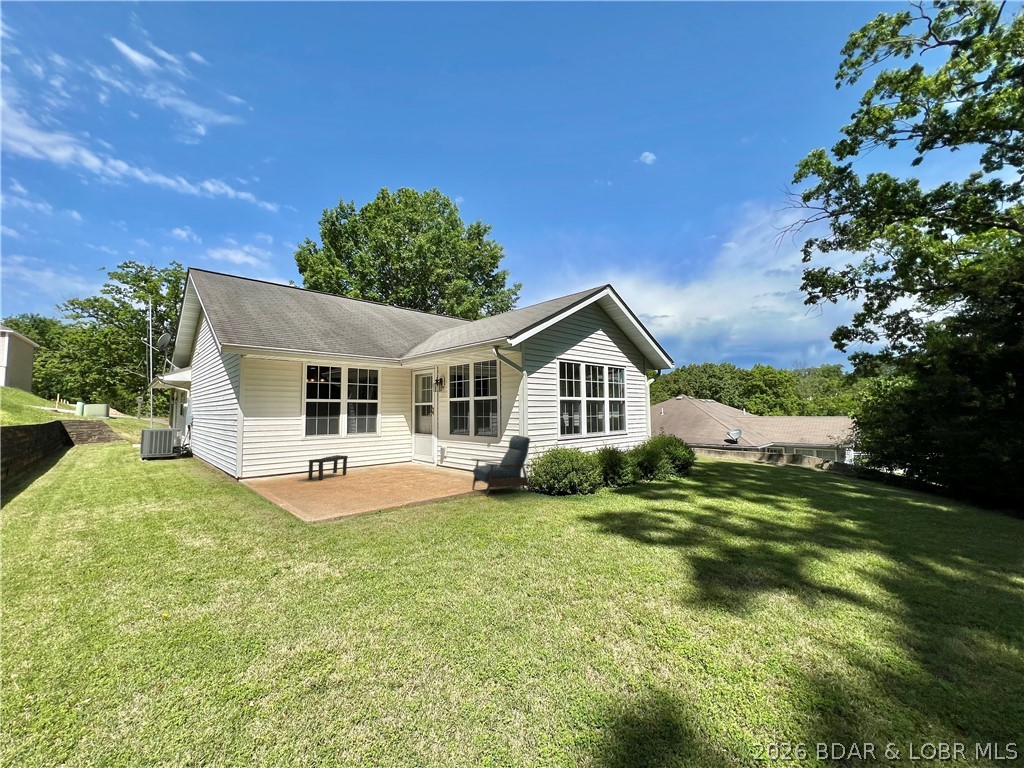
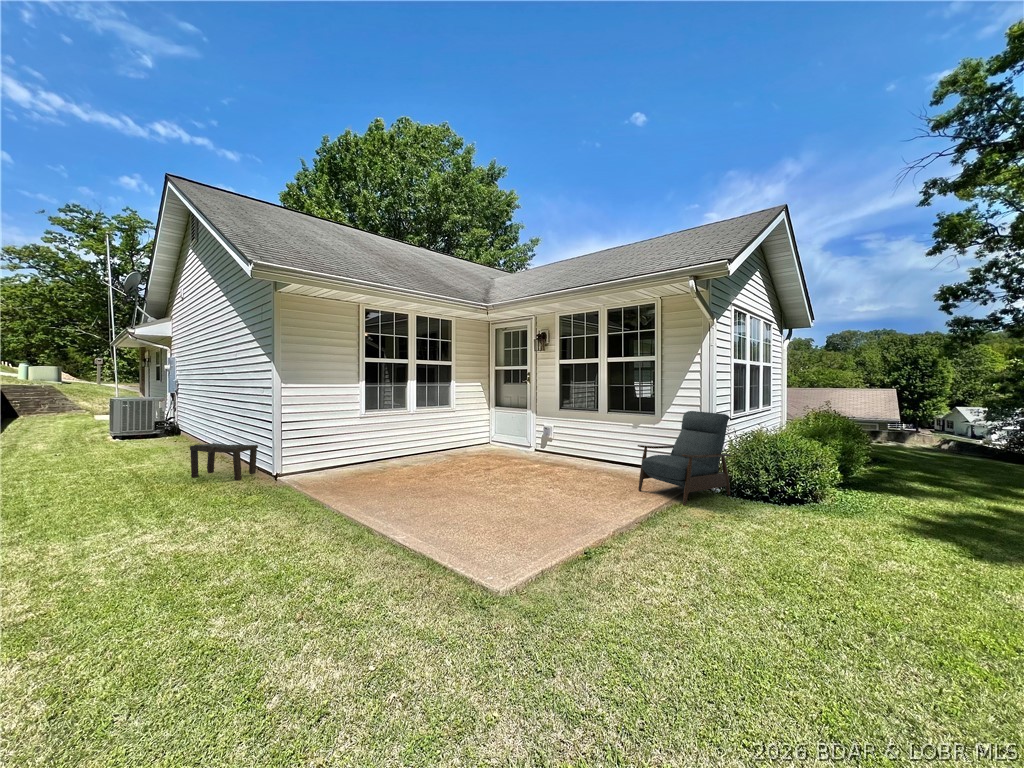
bench: present [308,455,348,480] -> present [190,443,258,481]

